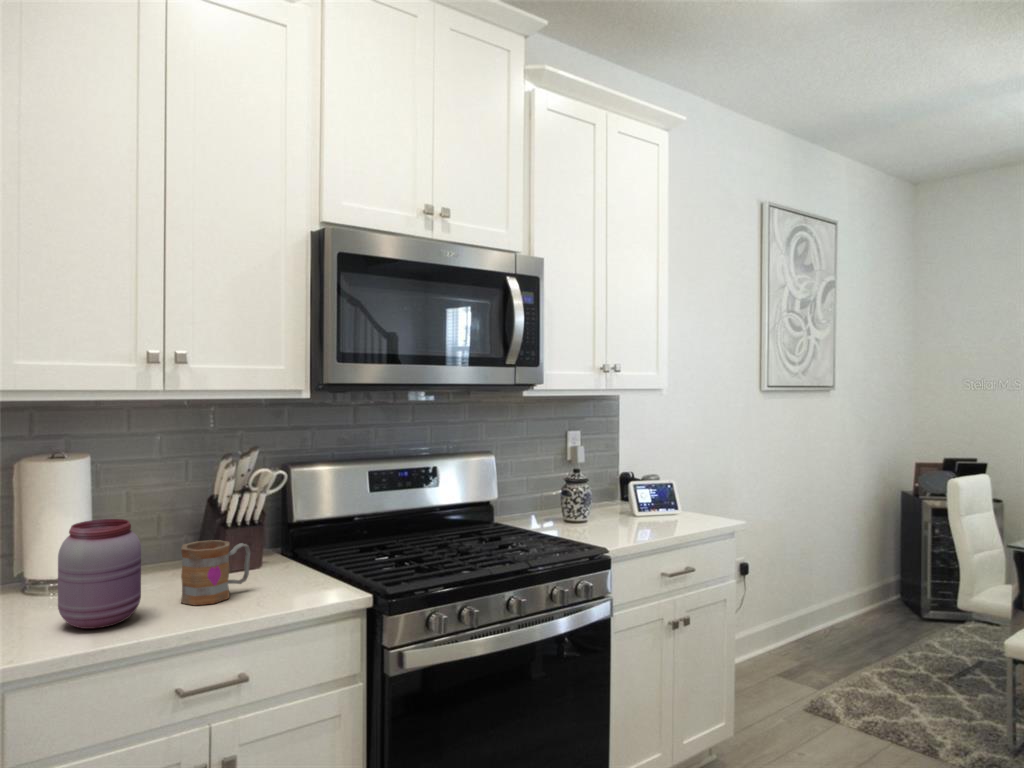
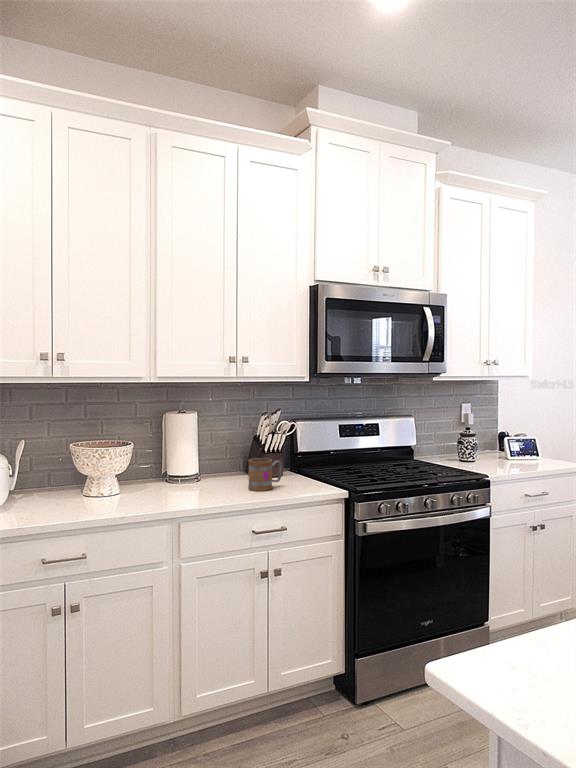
jar: present [58,519,141,629] -> none [195,444,233,498]

